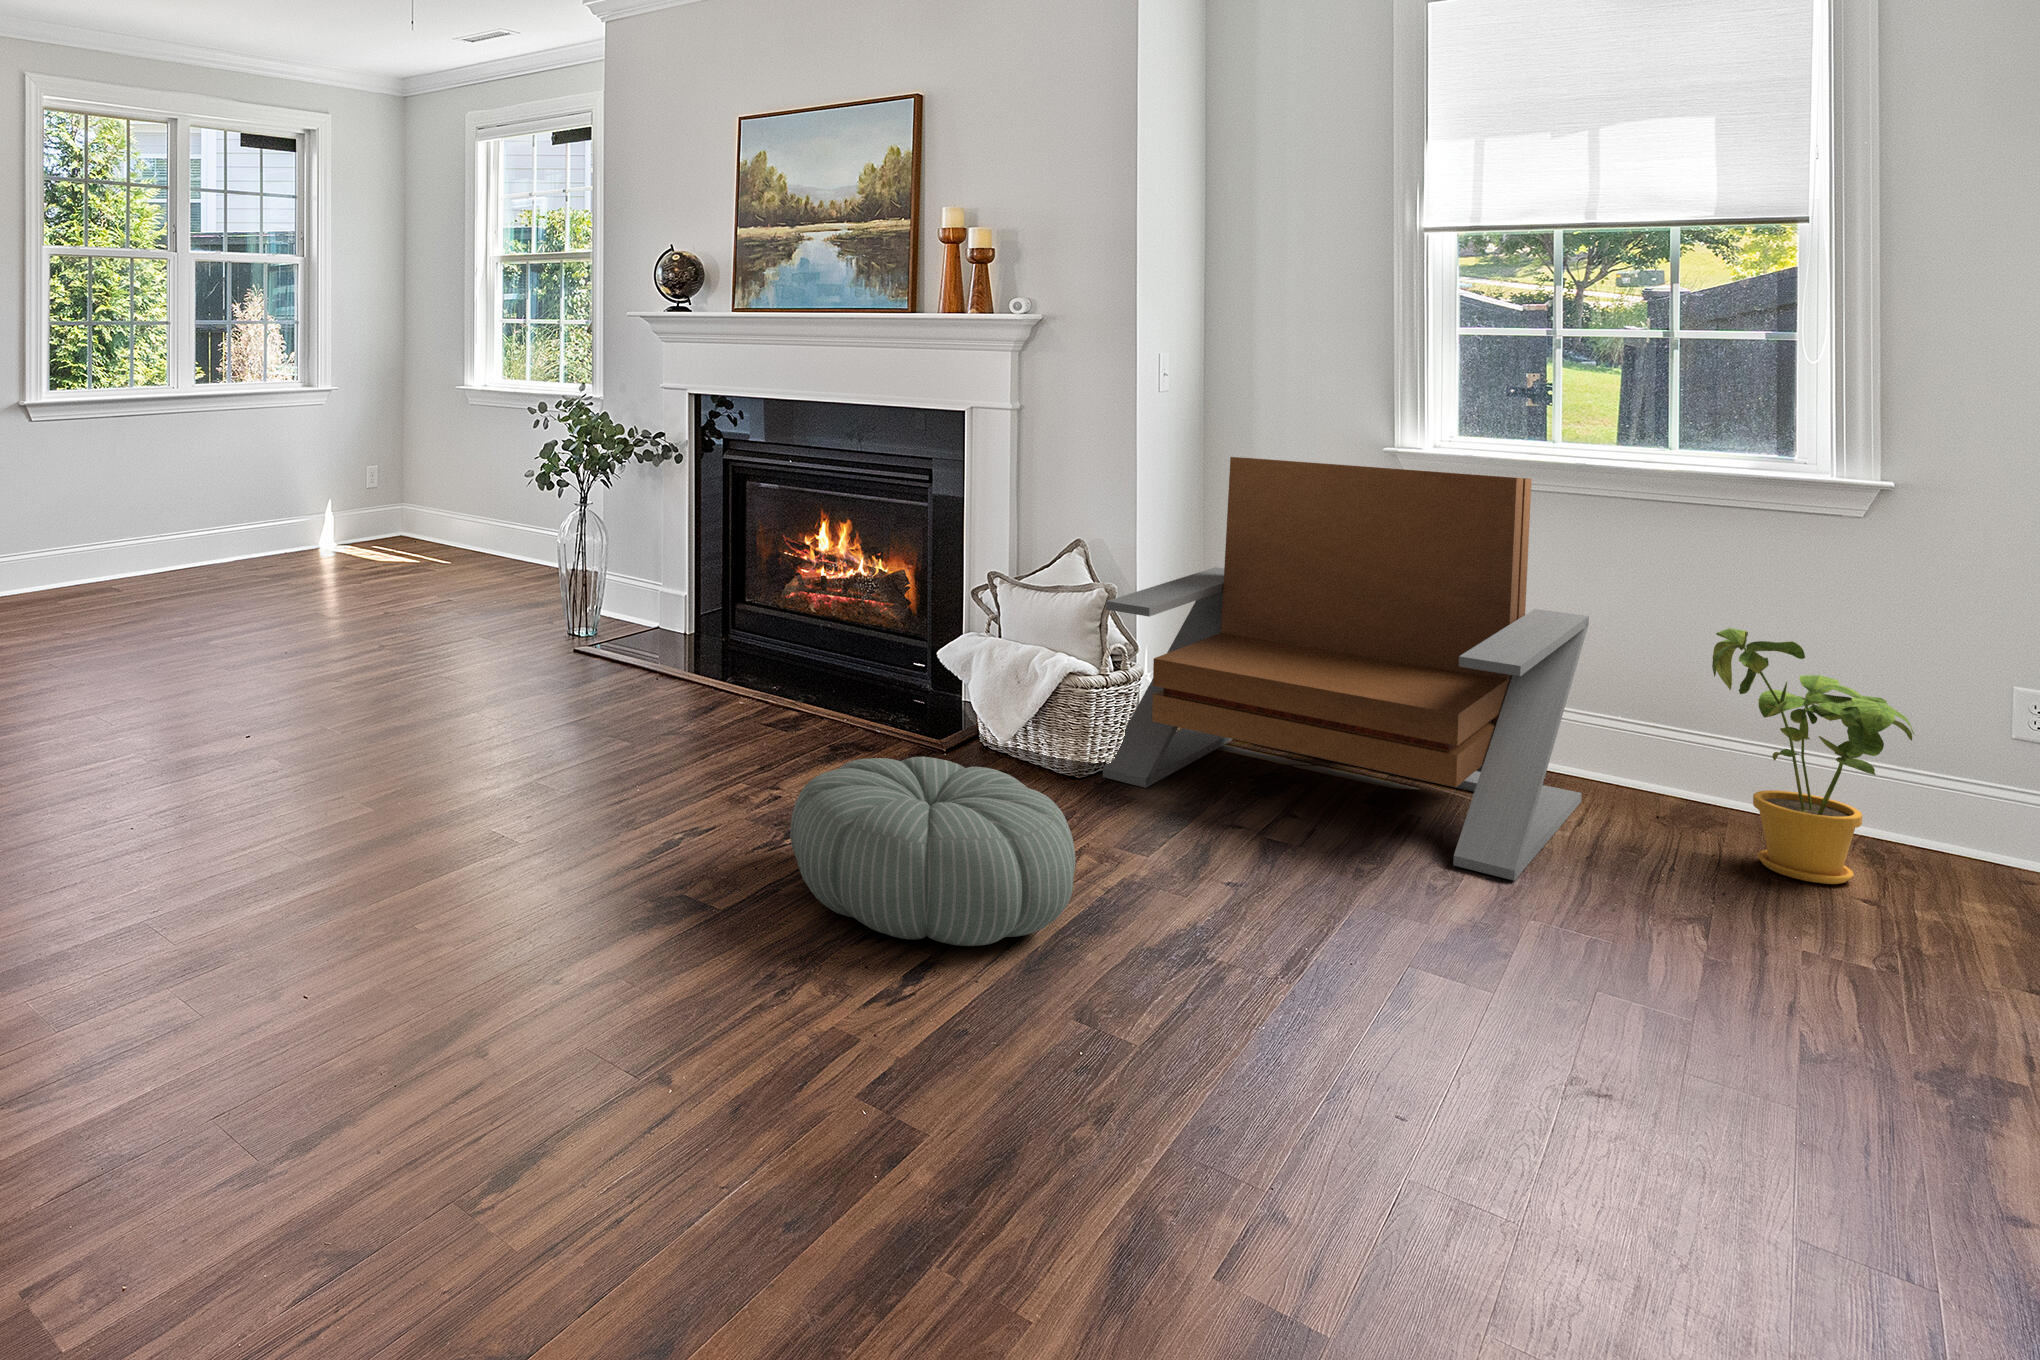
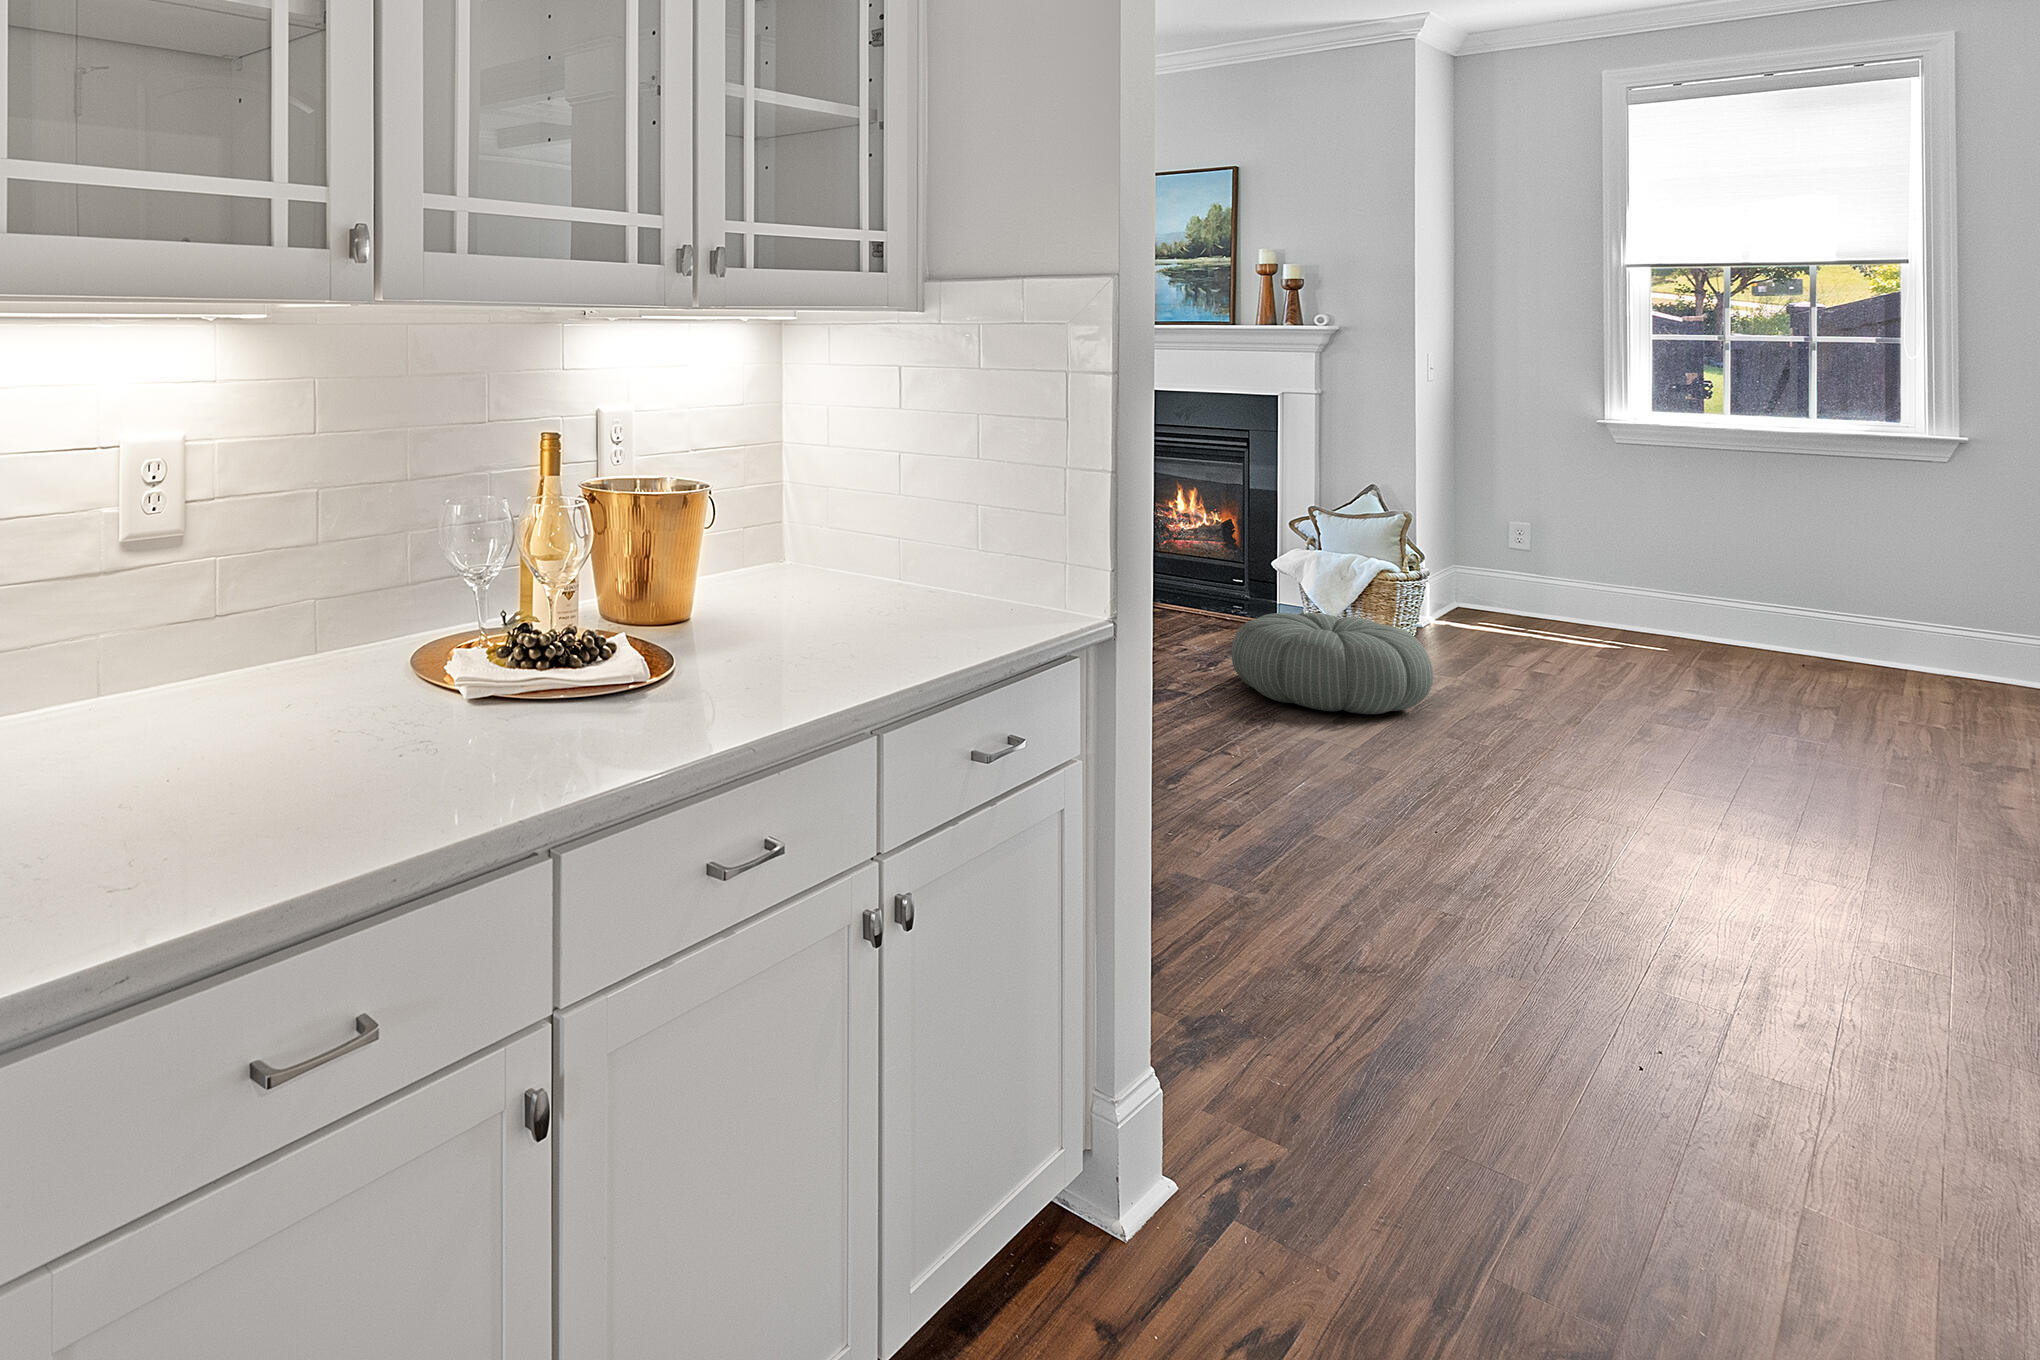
lounge chair: present [1103,457,1589,881] -> none [1404,425,1753,692]
house plant: present [1712,628,1914,884] -> none [1842,530,1980,696]

